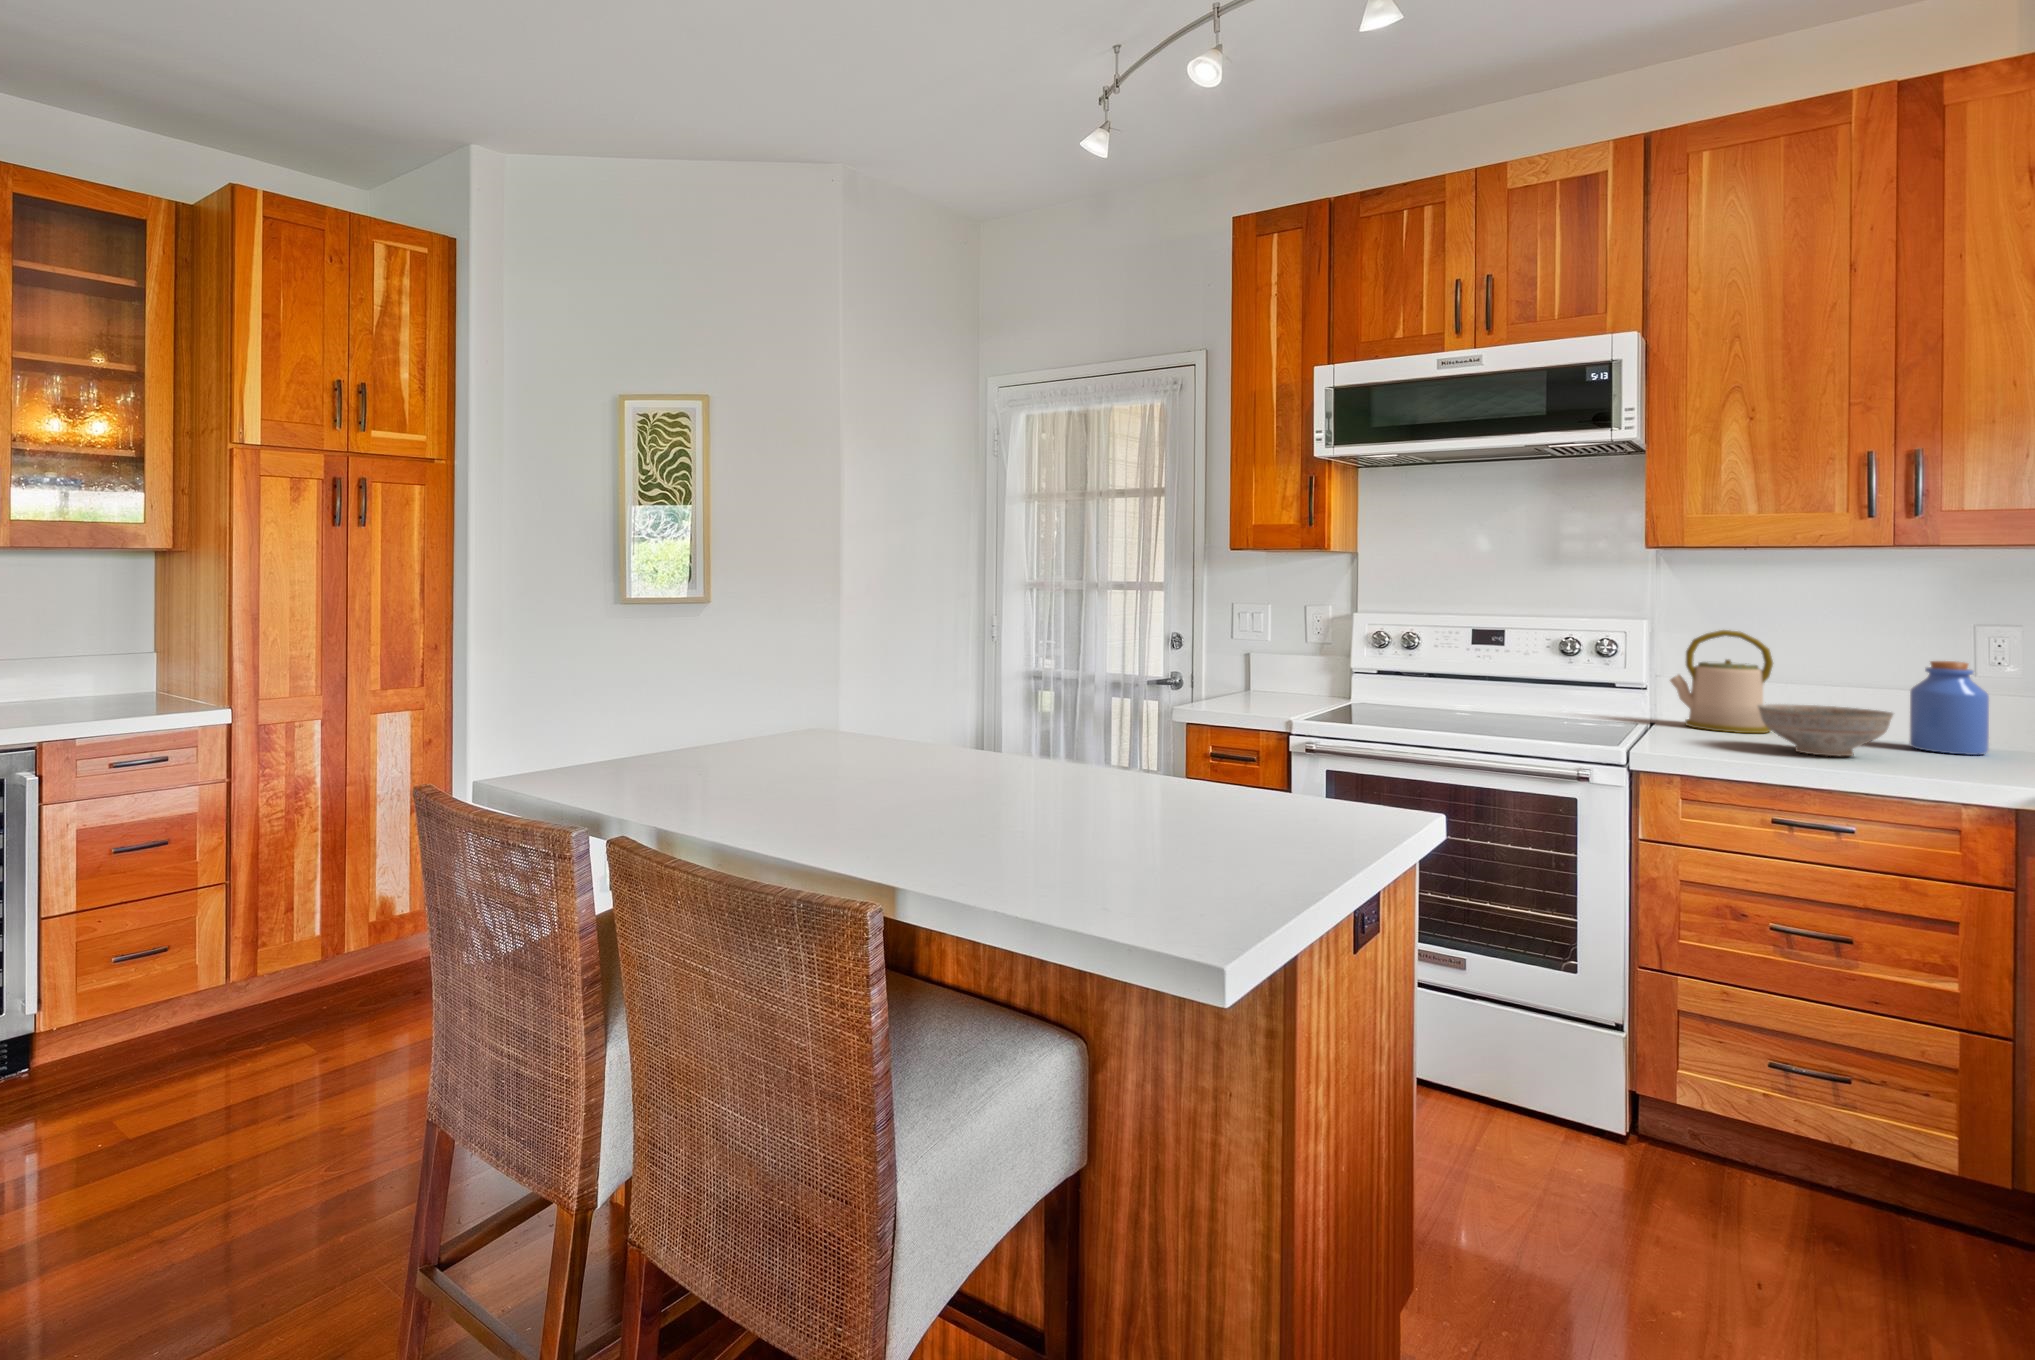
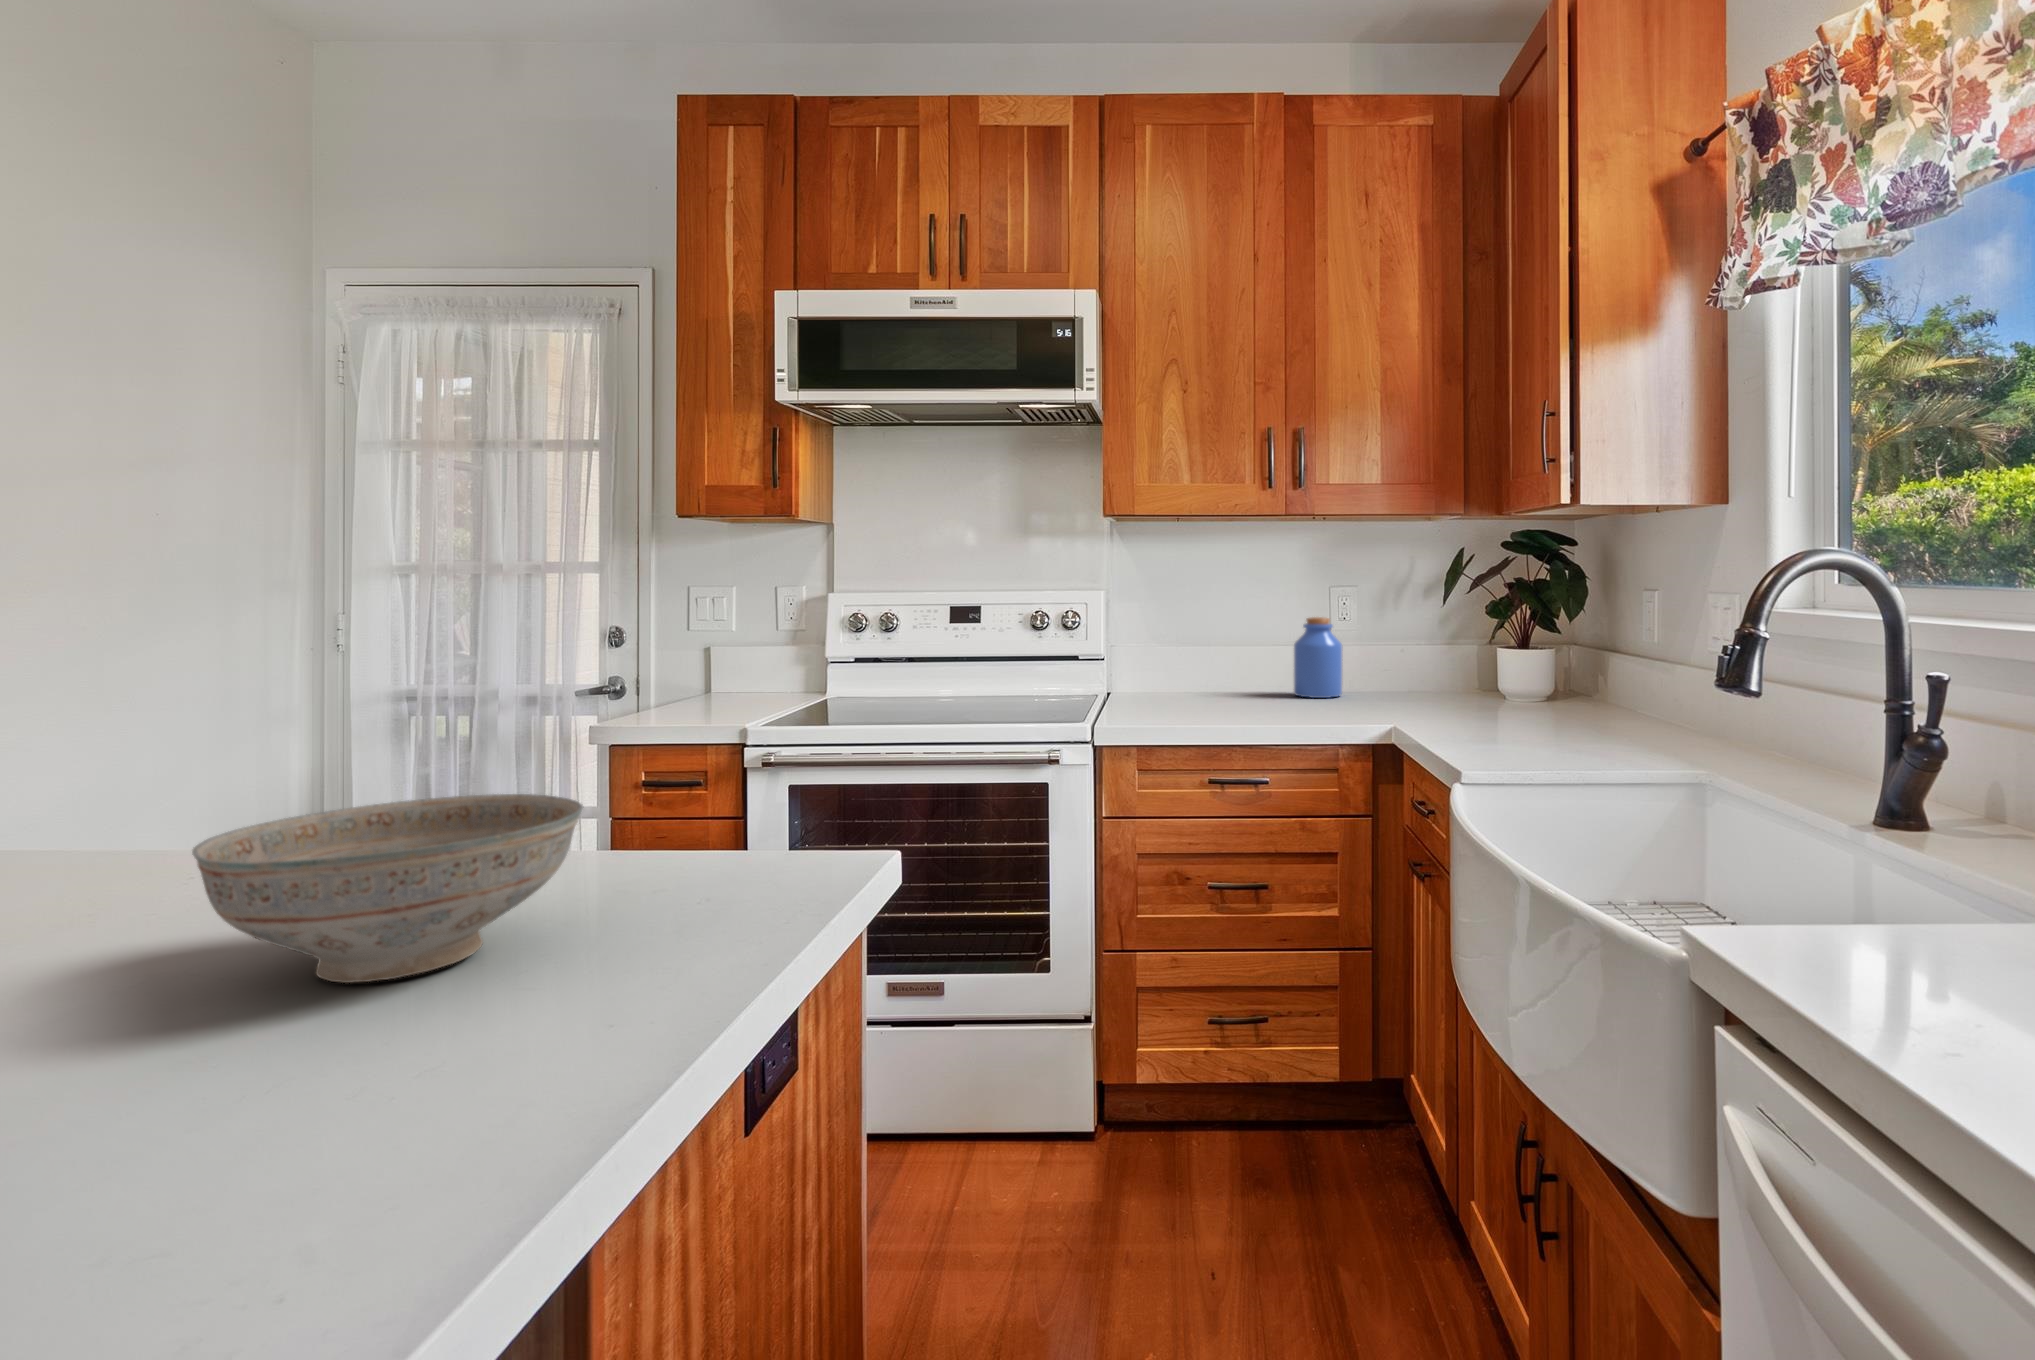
kettle: present [1670,630,1773,733] -> none [1123,598,1201,696]
decorative bowl: present [1758,704,1893,756] -> present [192,794,583,983]

